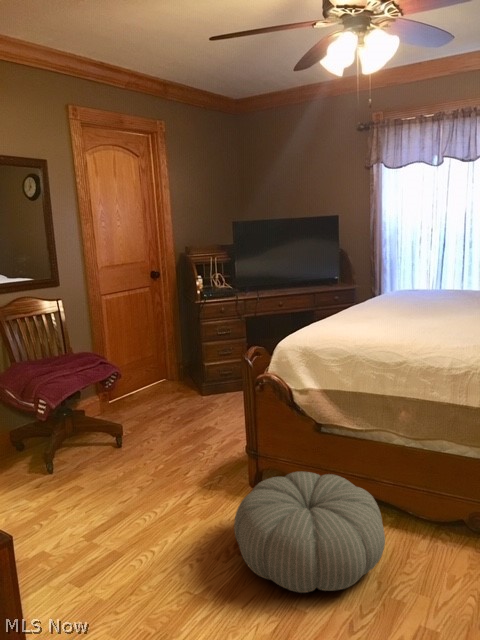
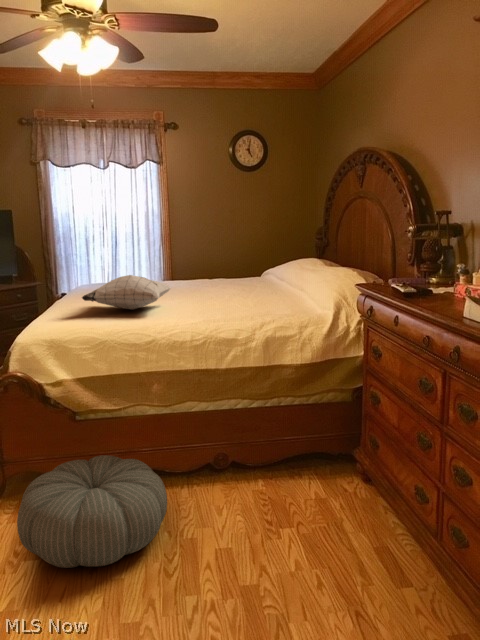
pillow: none [345,286,457,324] -> present [82,275,171,310]

